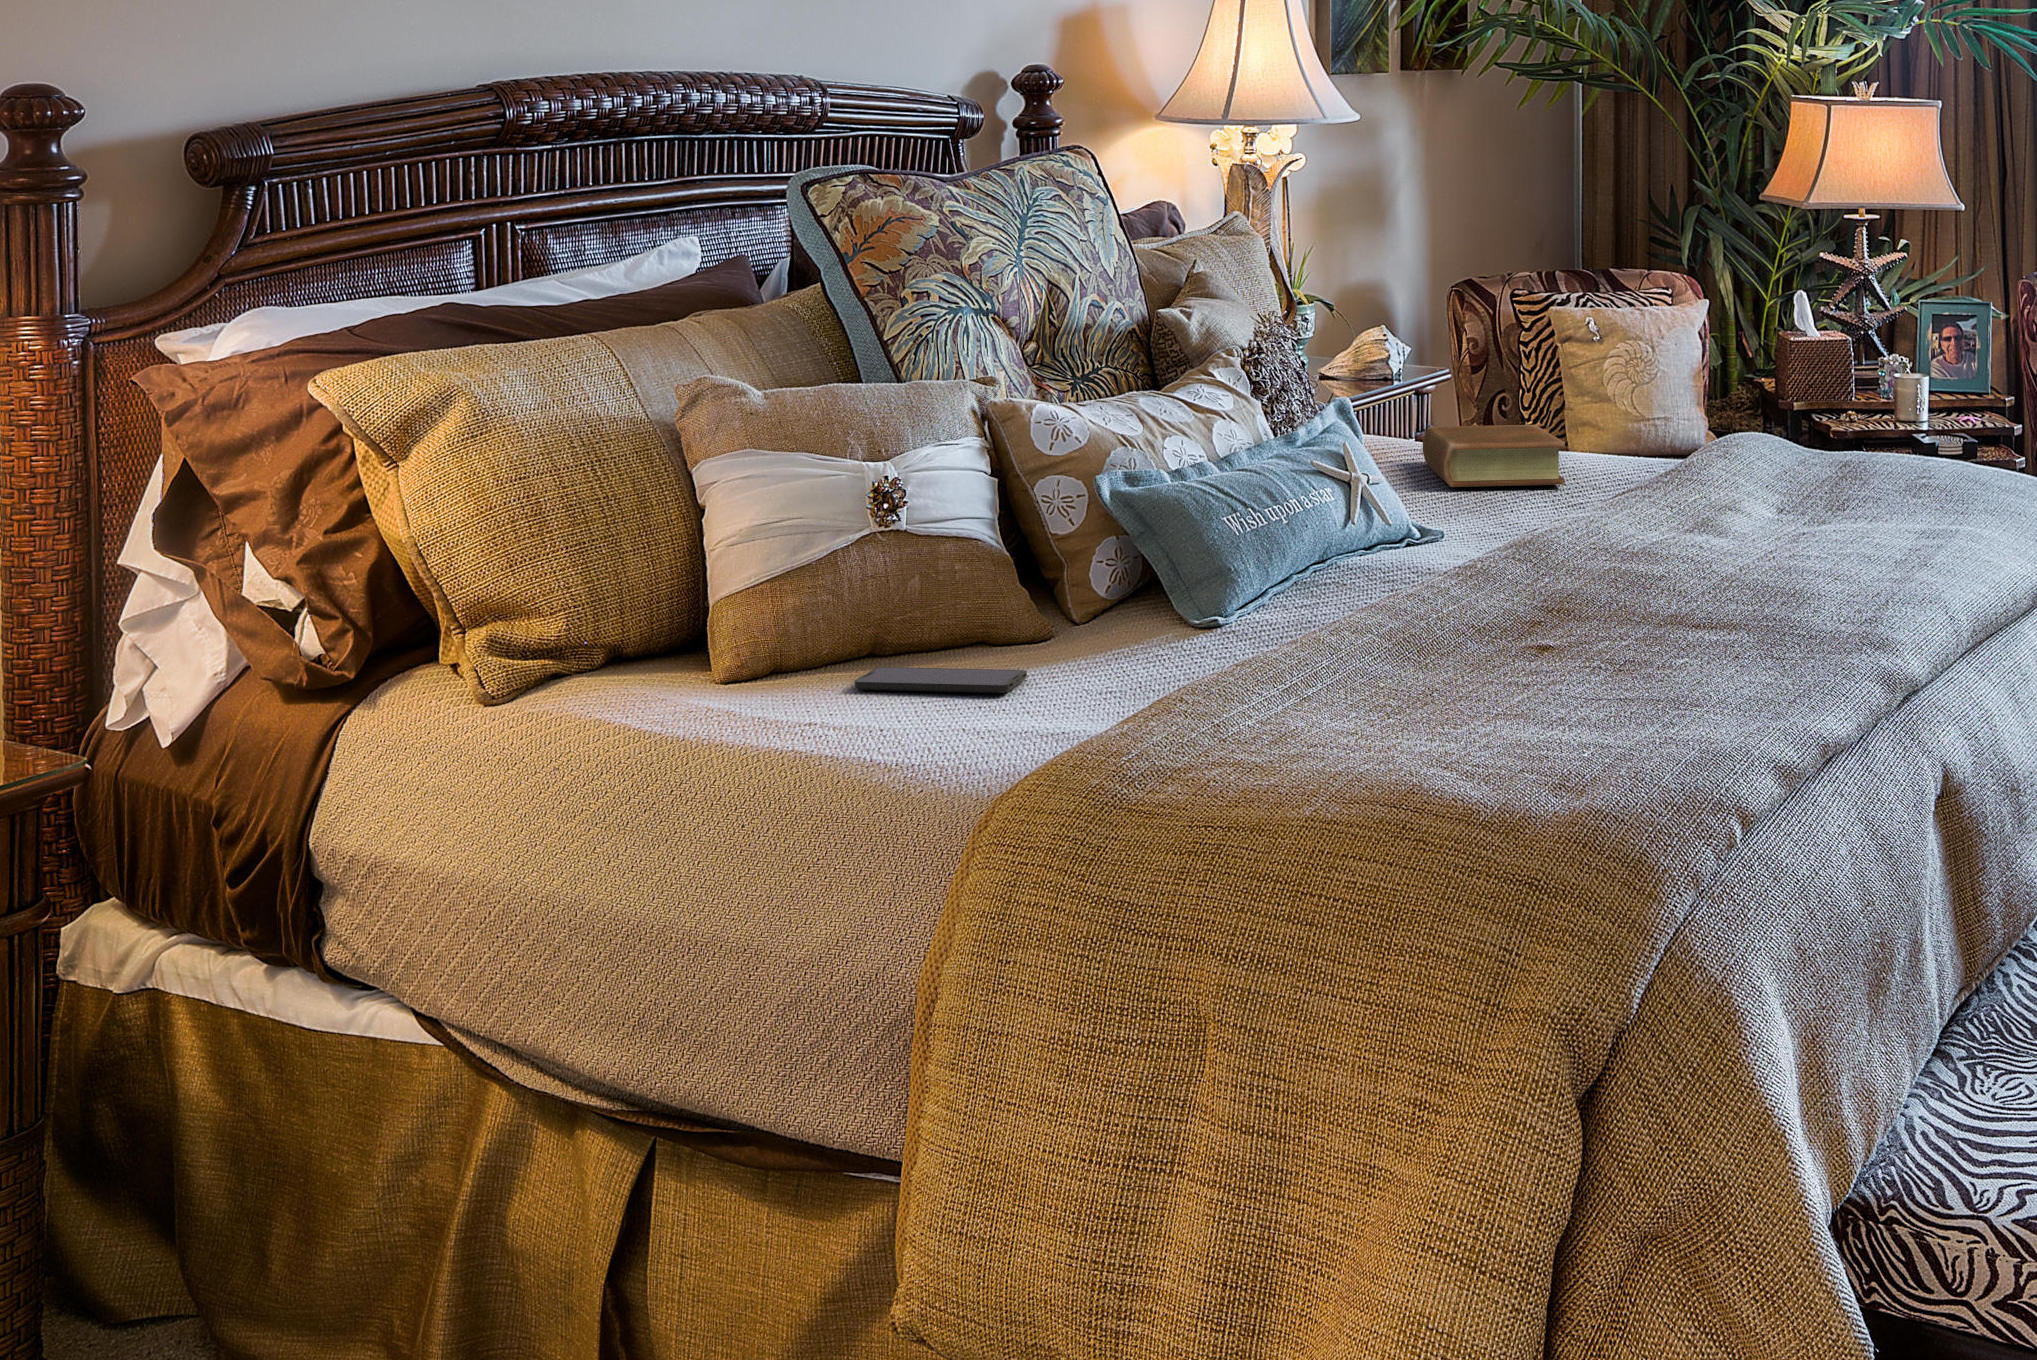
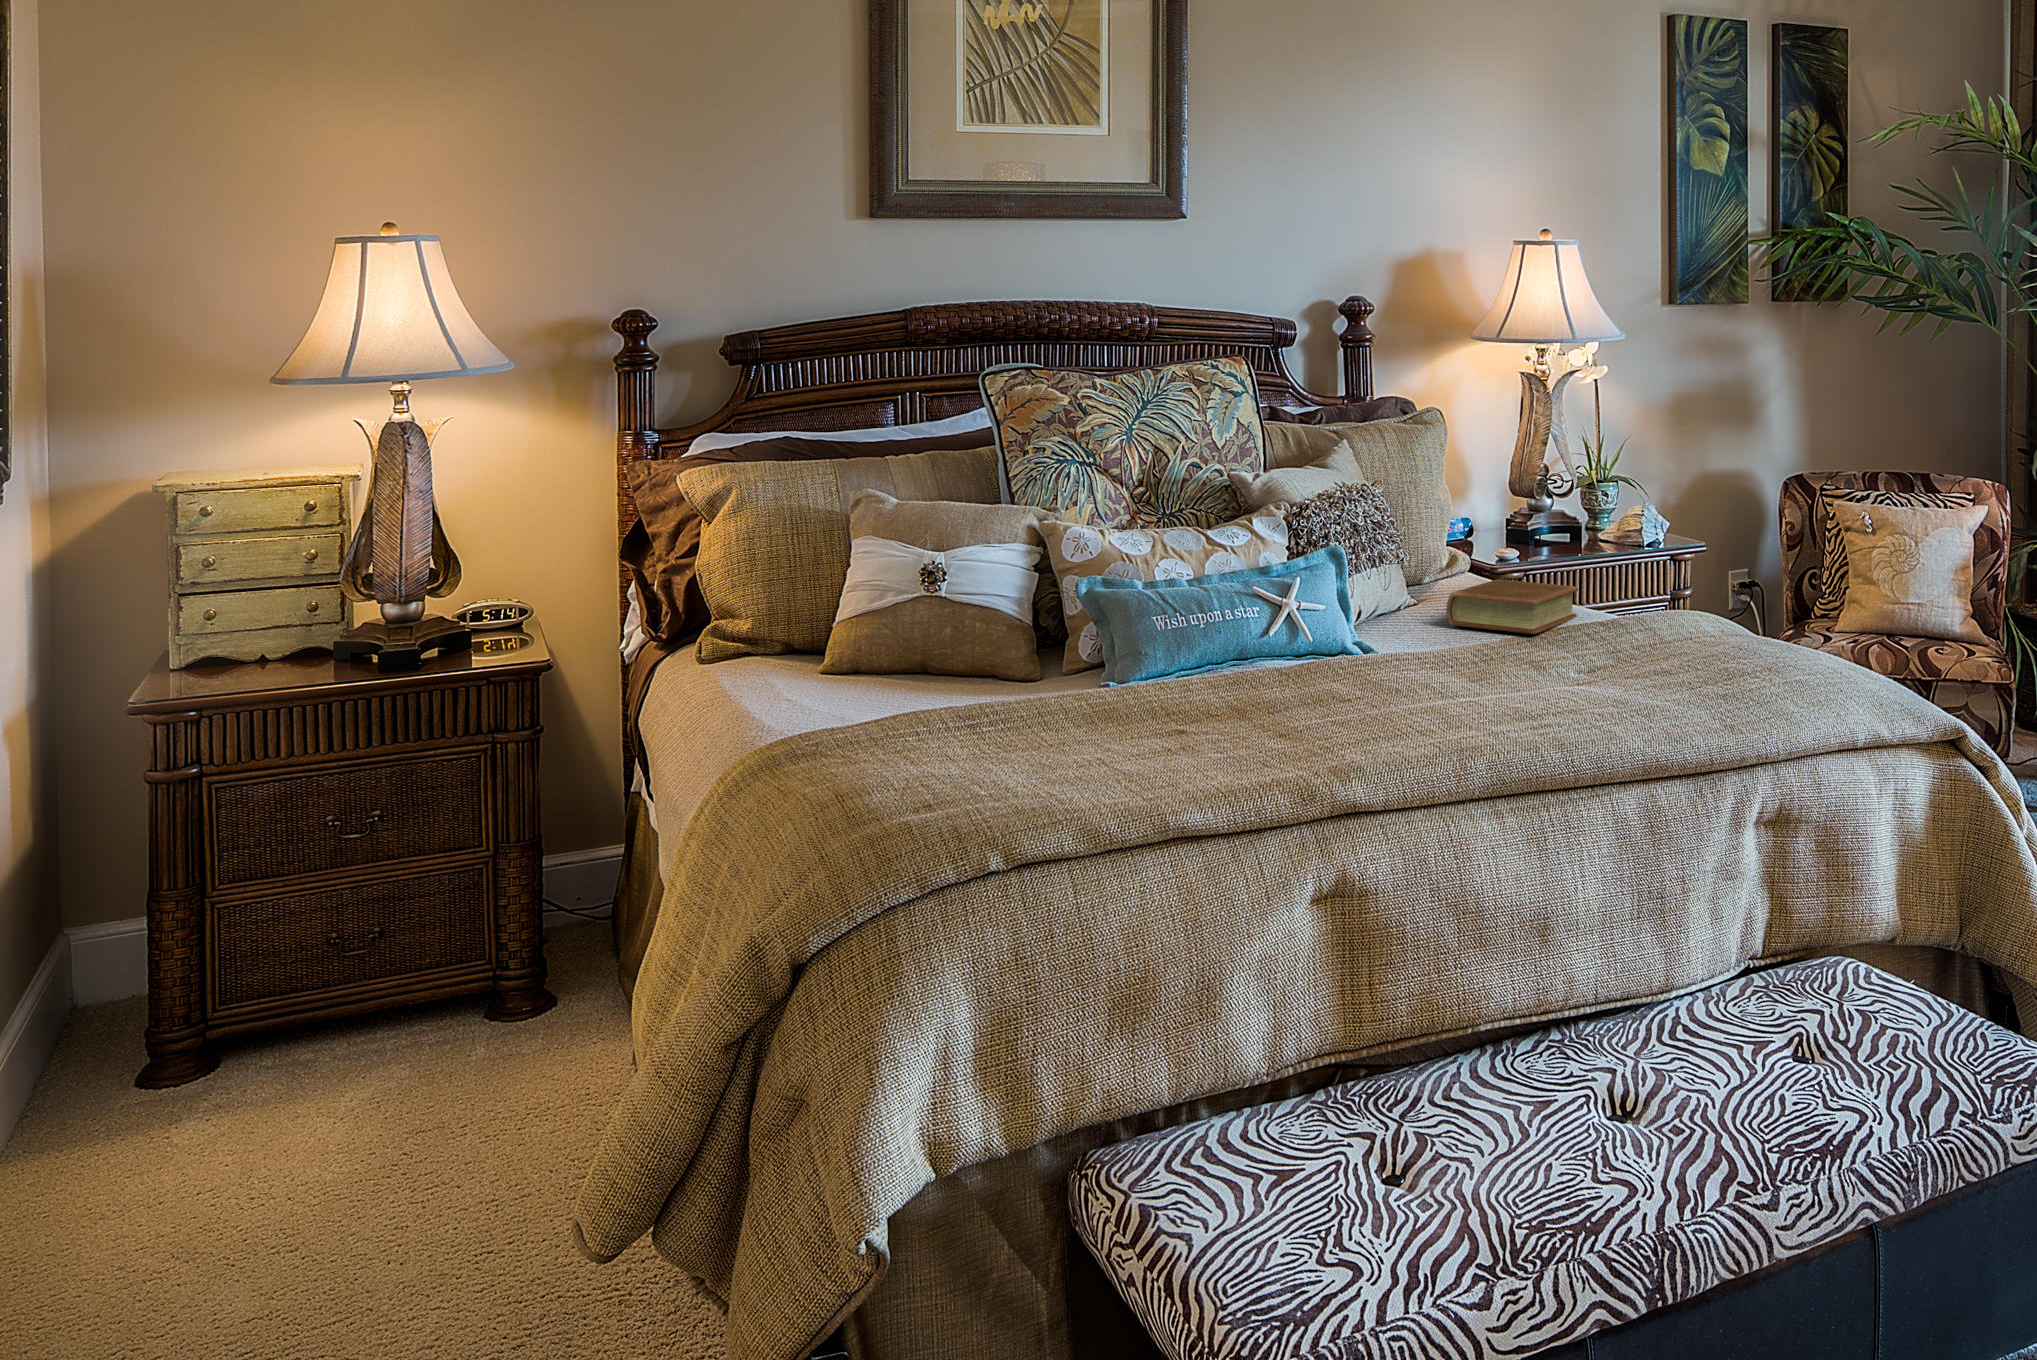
smartphone: present [854,667,1027,693] -> none [753,680,846,707]

